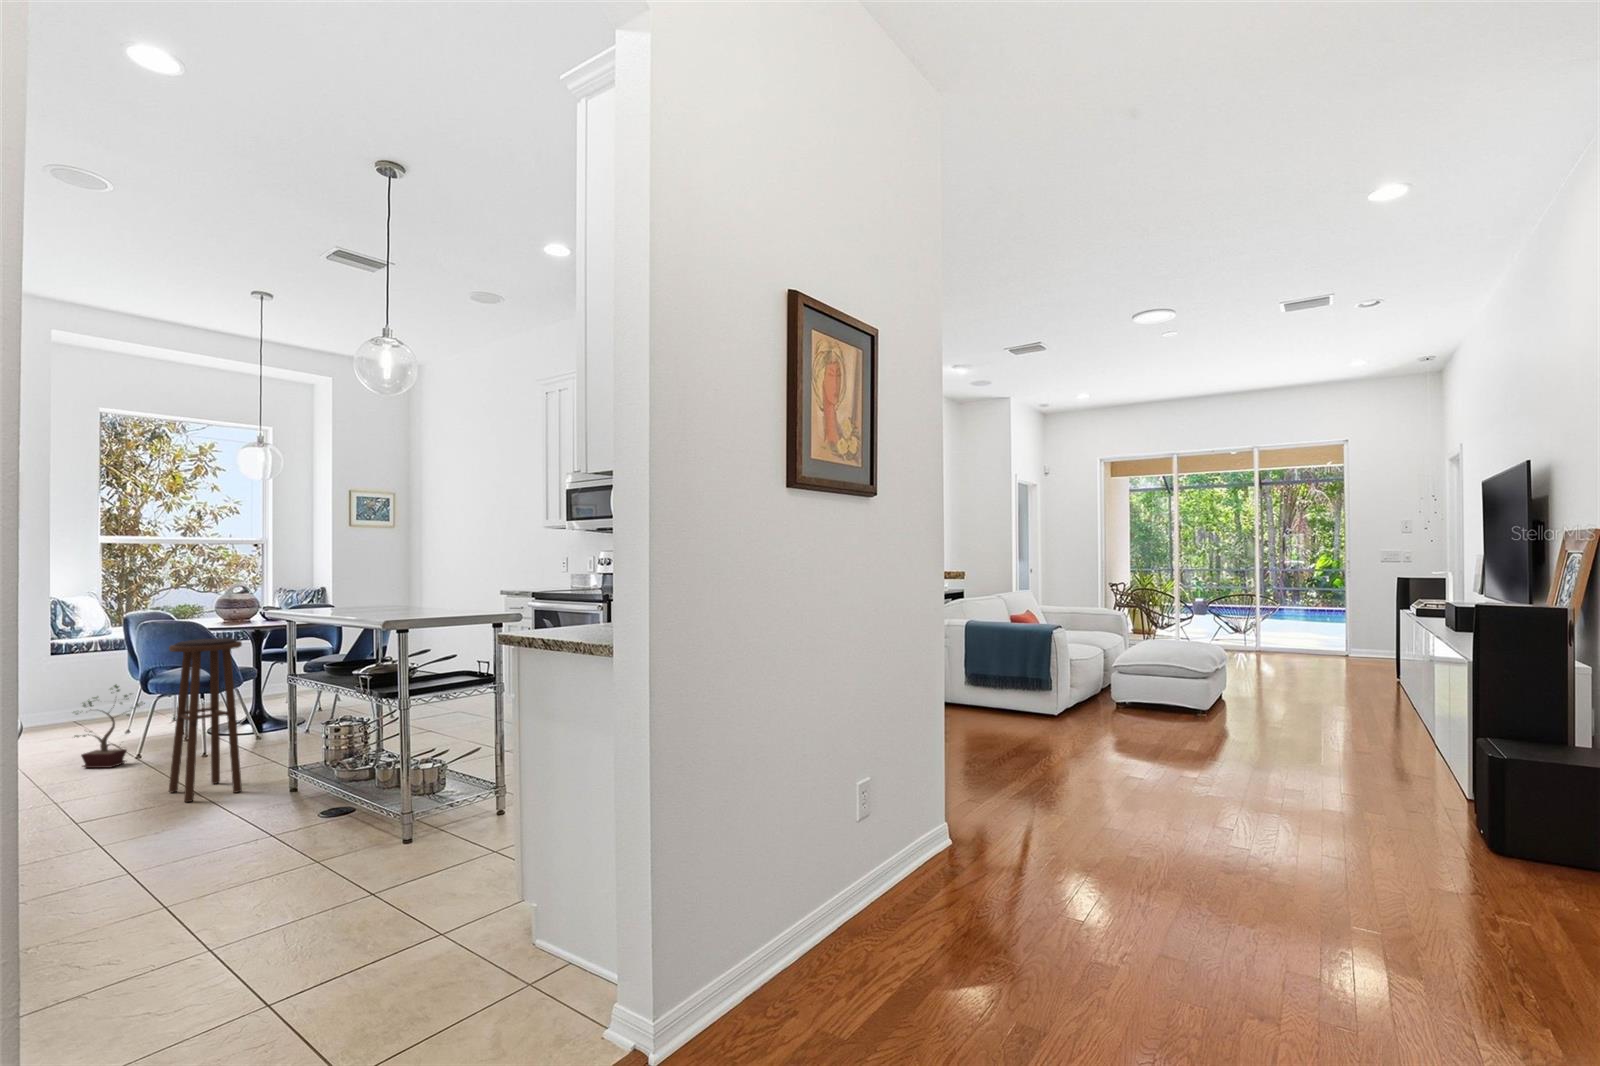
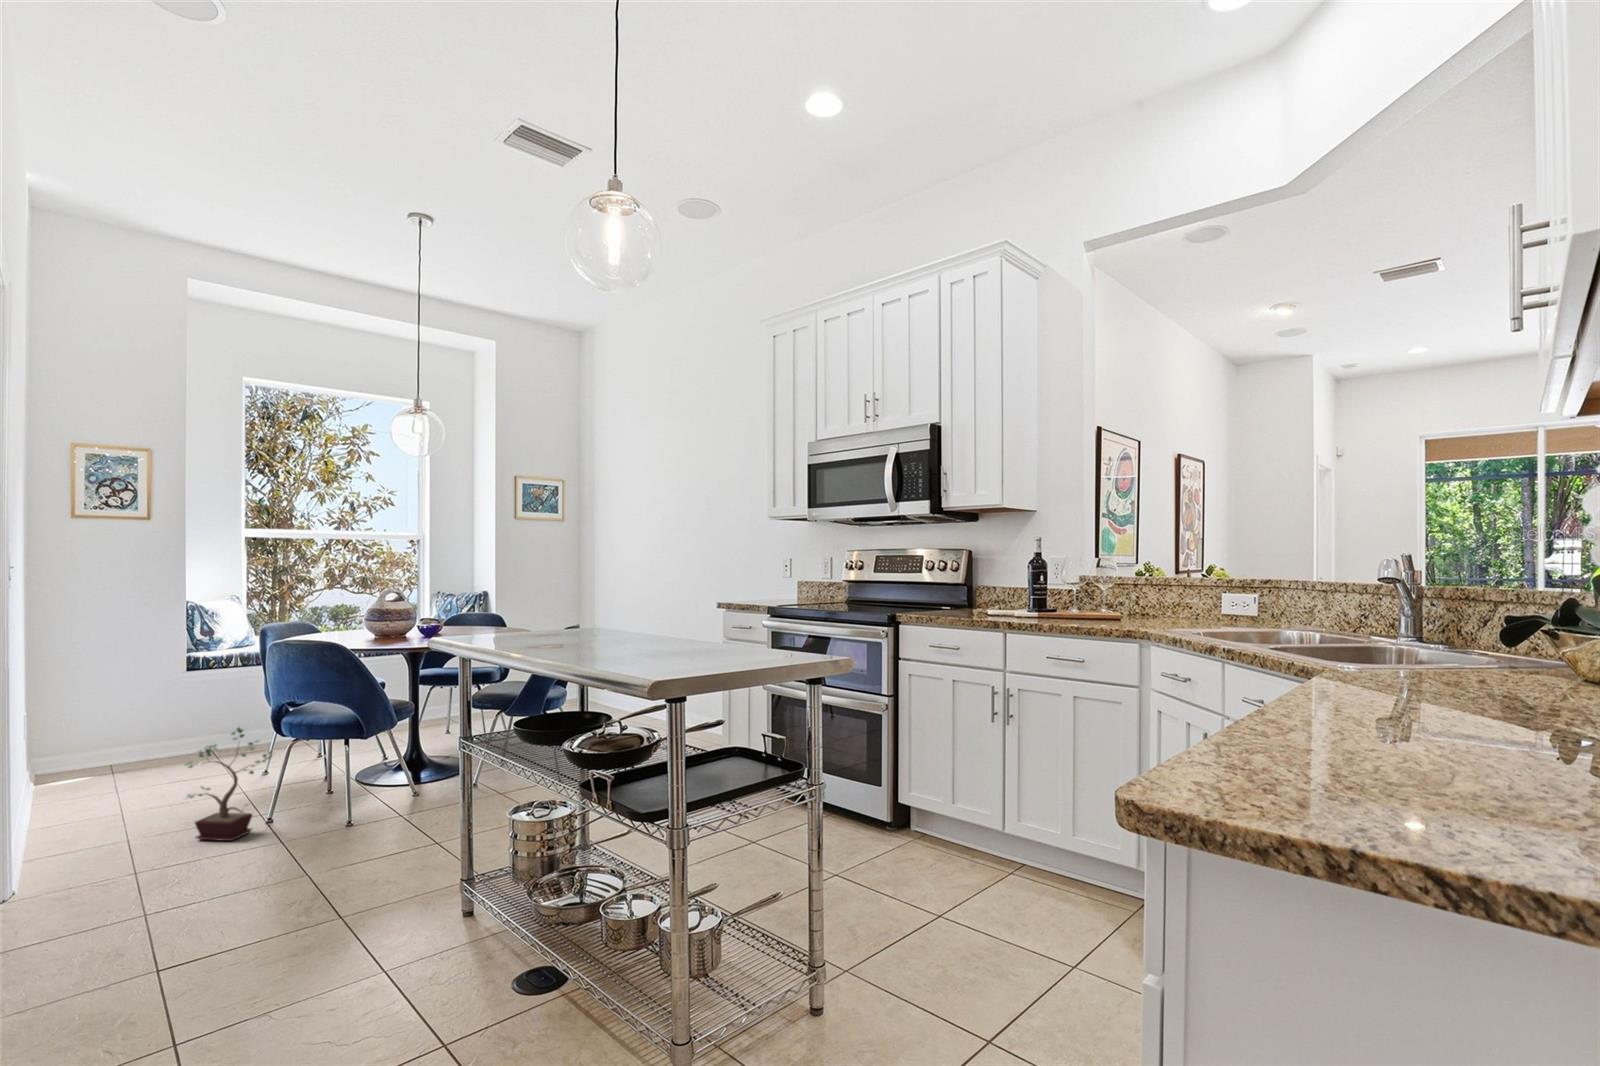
stool: present [169,638,242,802] -> none [291,680,393,934]

